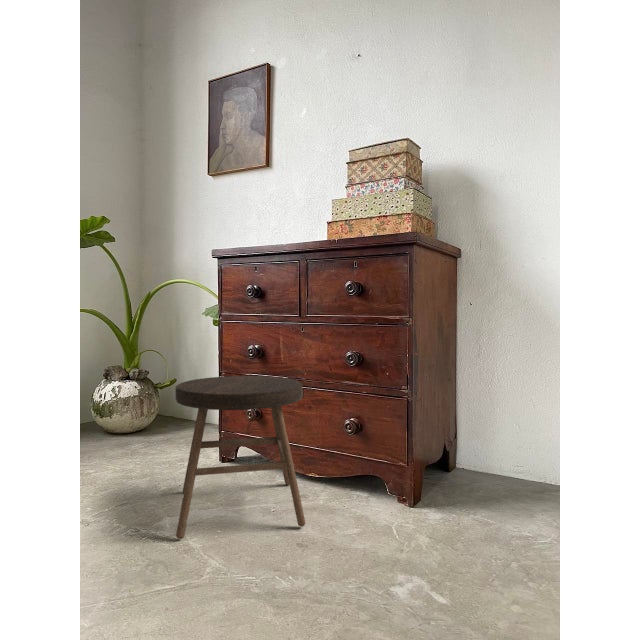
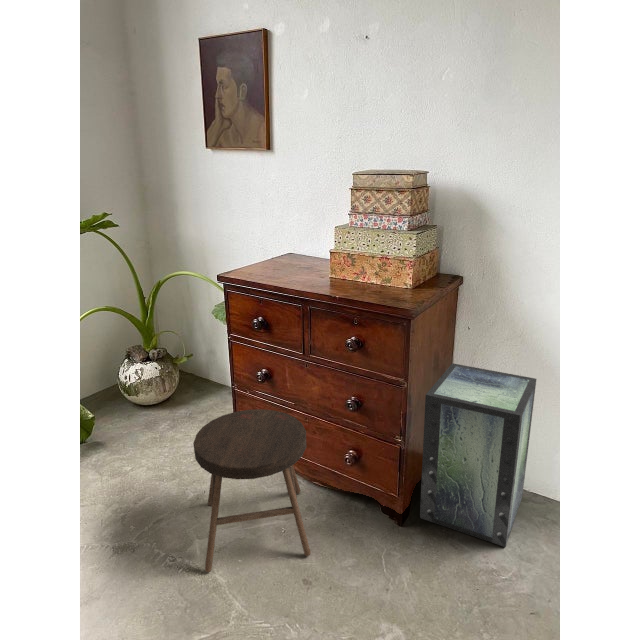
storage box: none [430,339,543,520] -> present [420,363,536,547]

